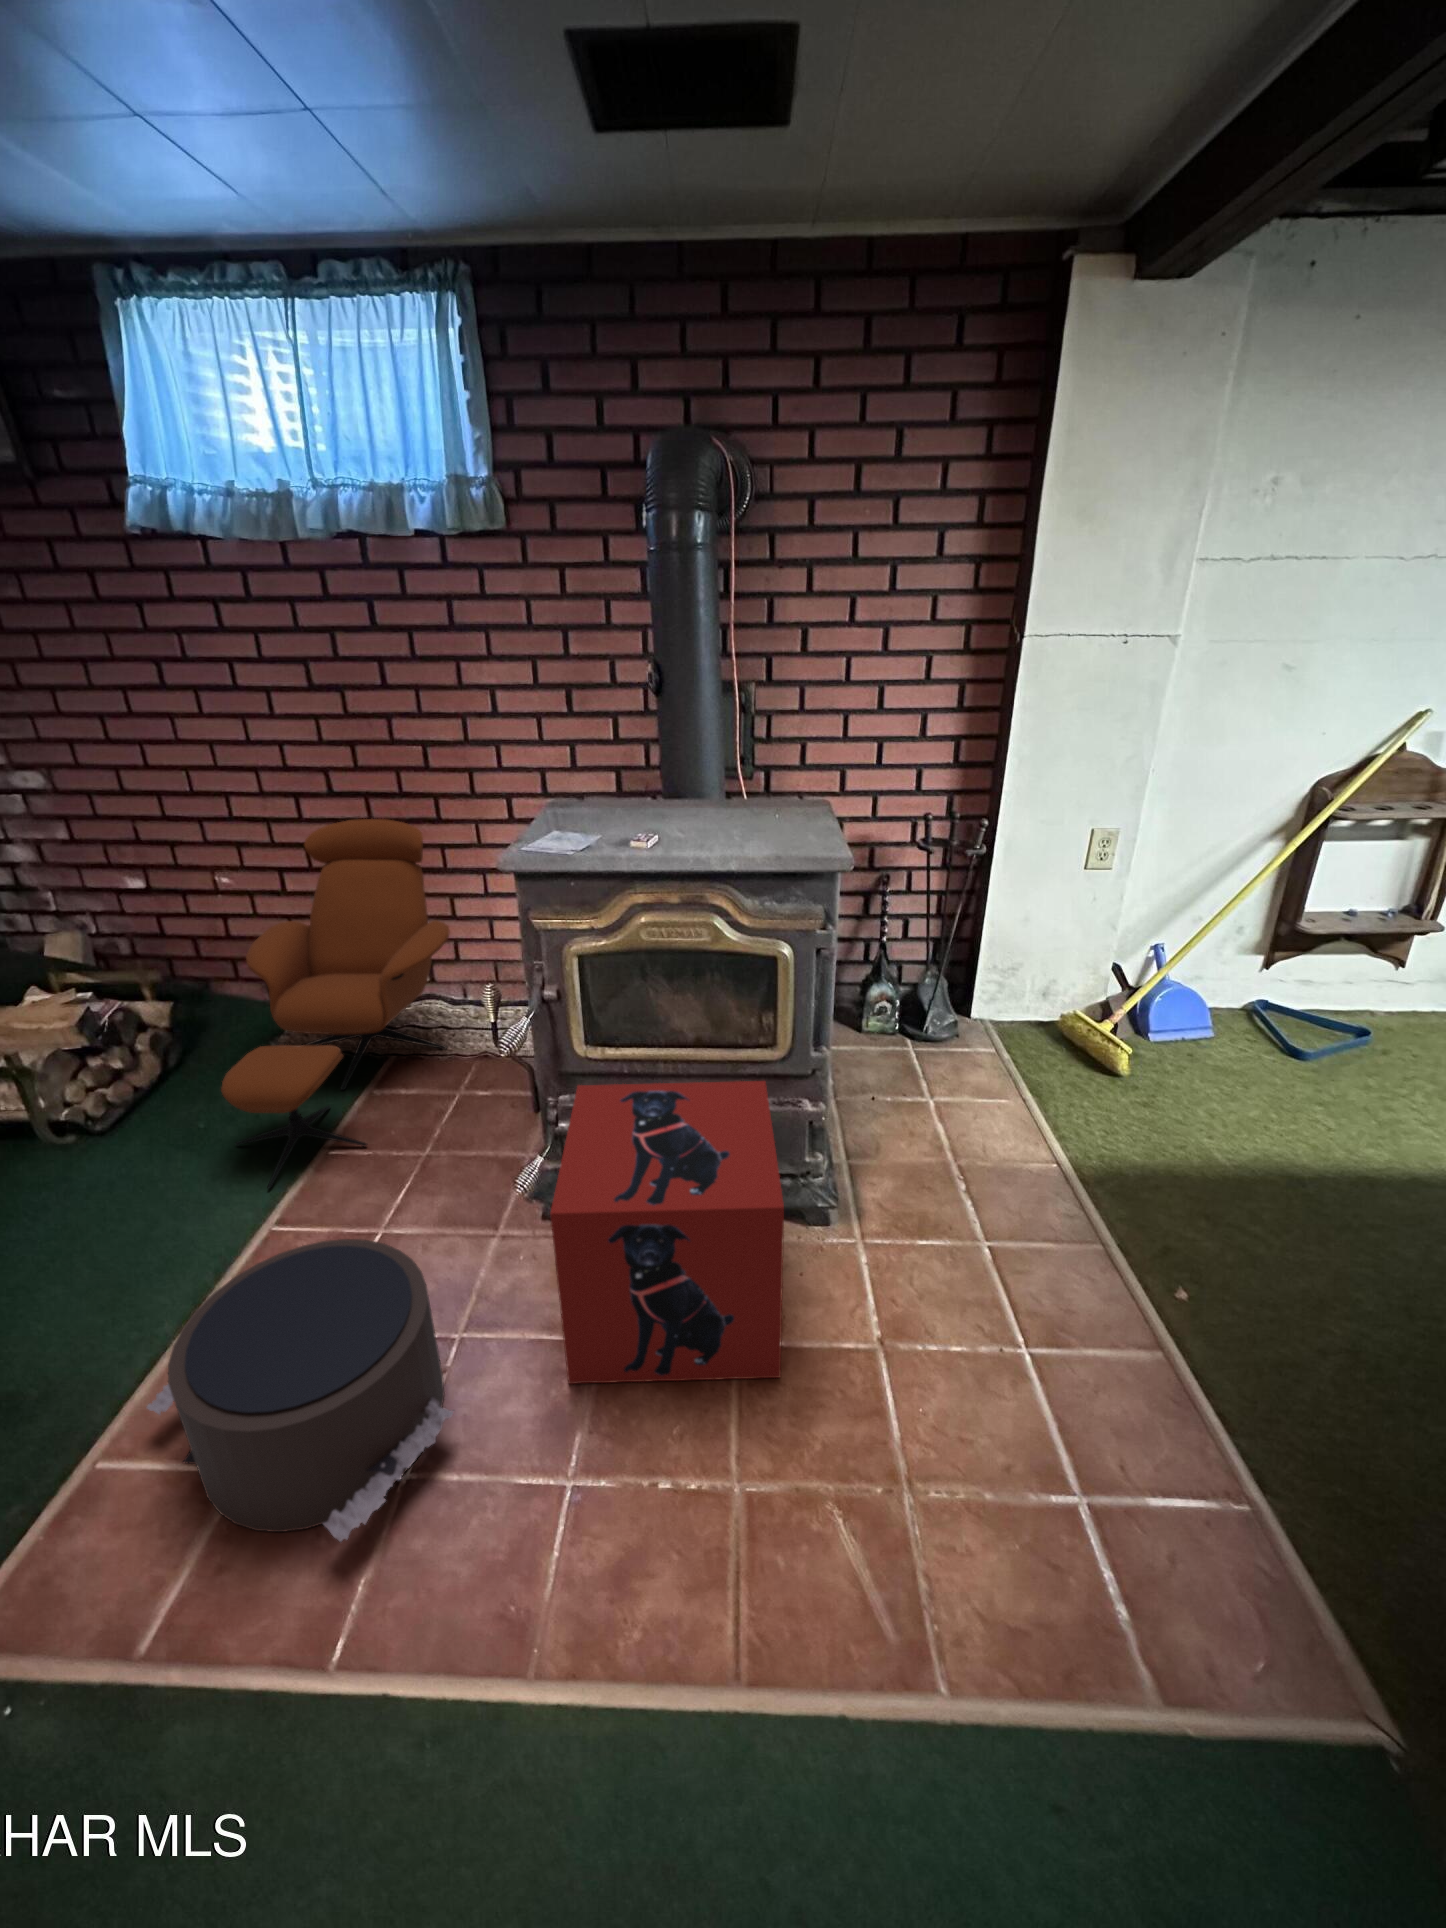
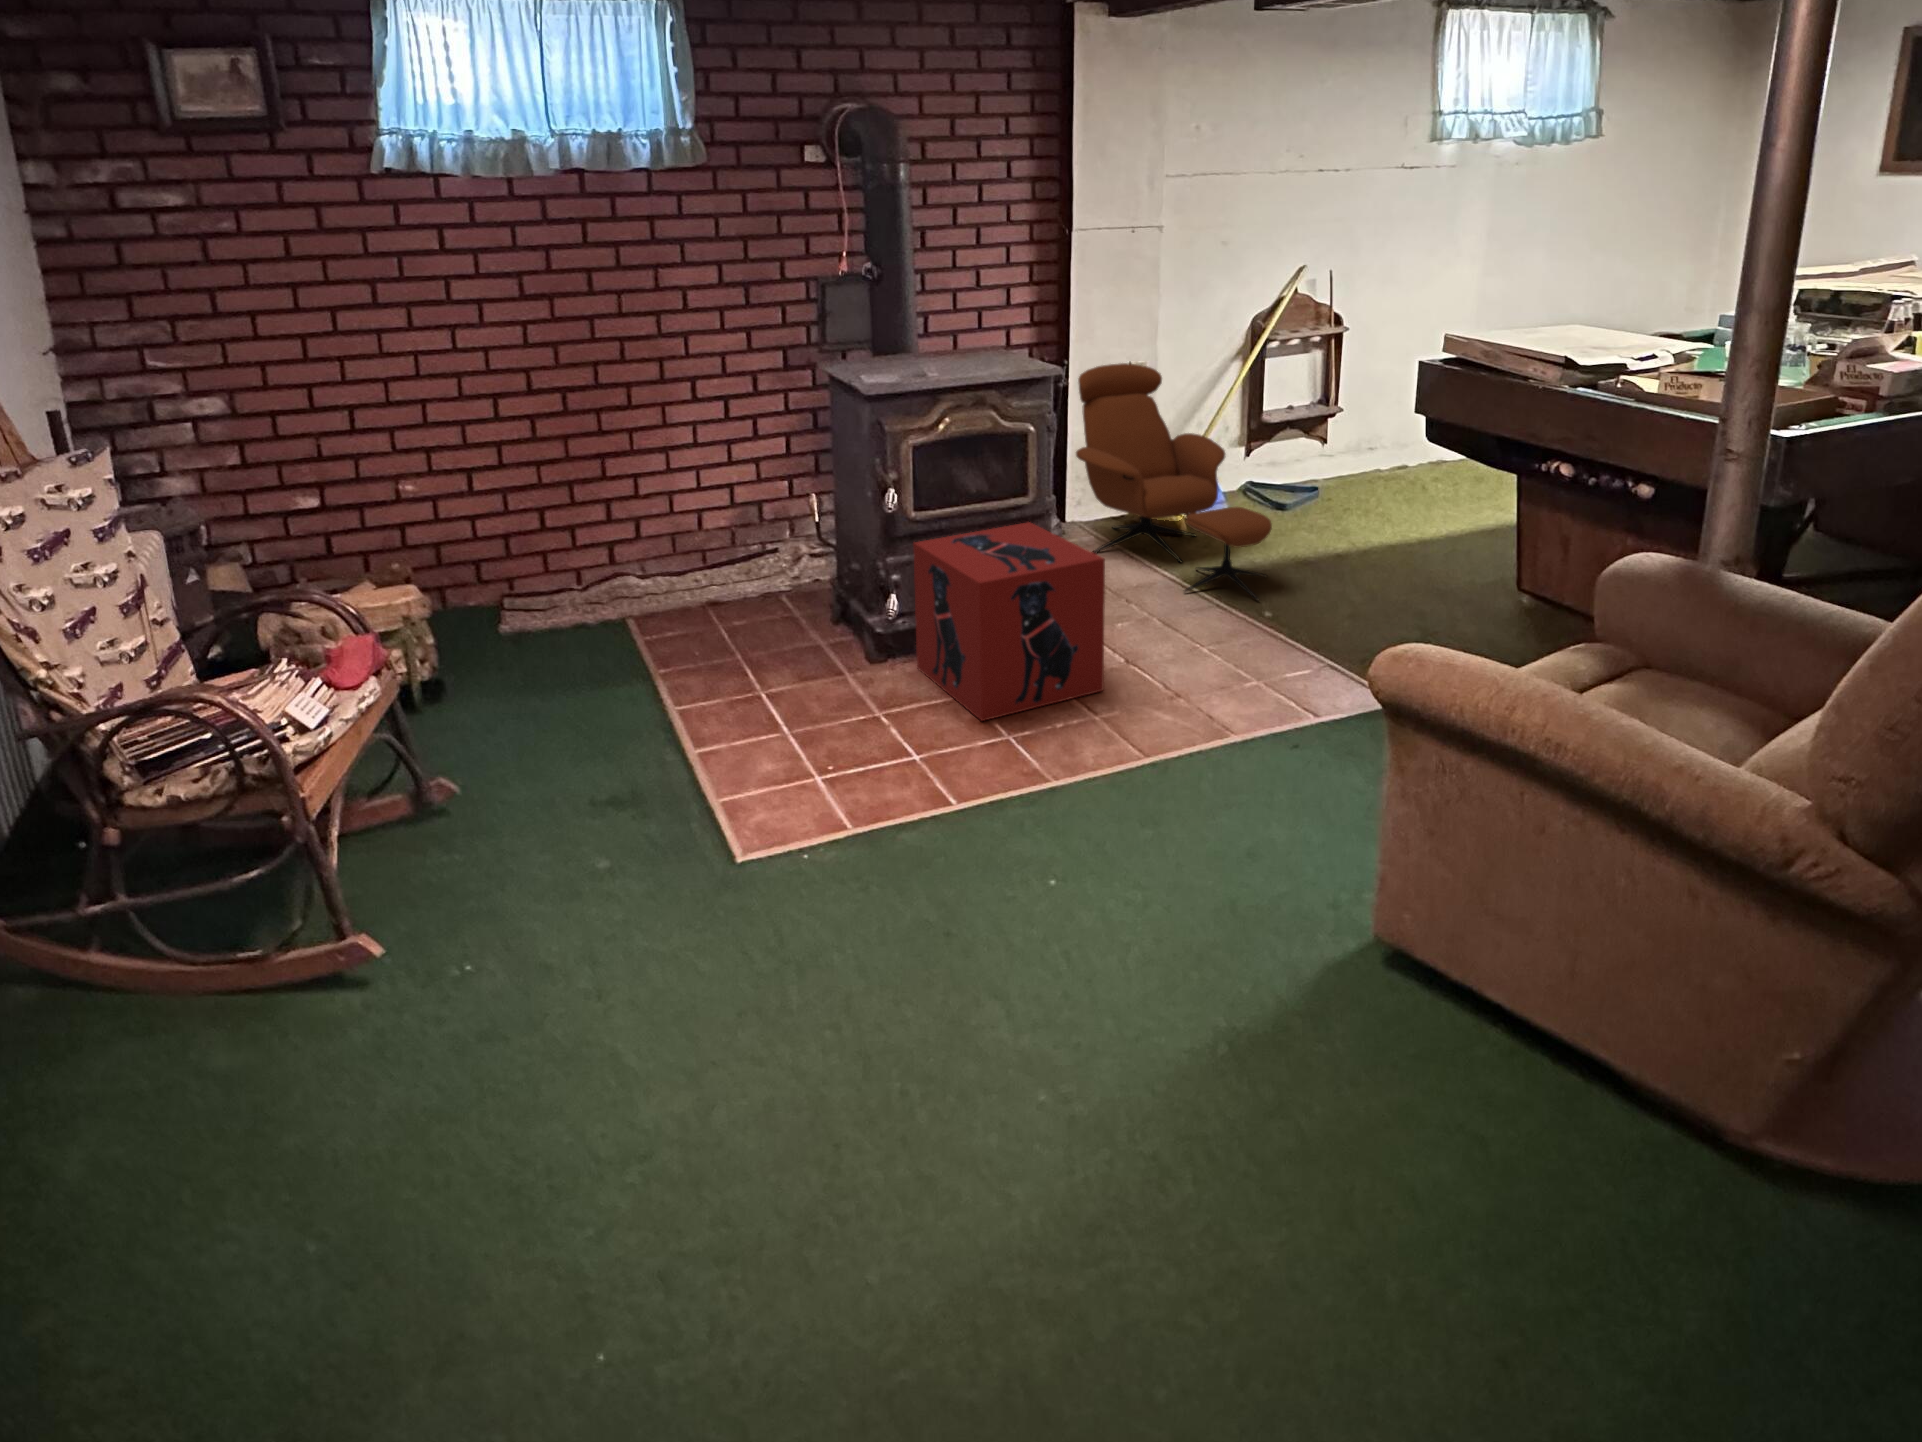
lounge chair: present [221,819,449,1188] -> present [1076,363,1272,600]
pouf: present [147,1239,454,1542] -> none [735,652,945,811]

